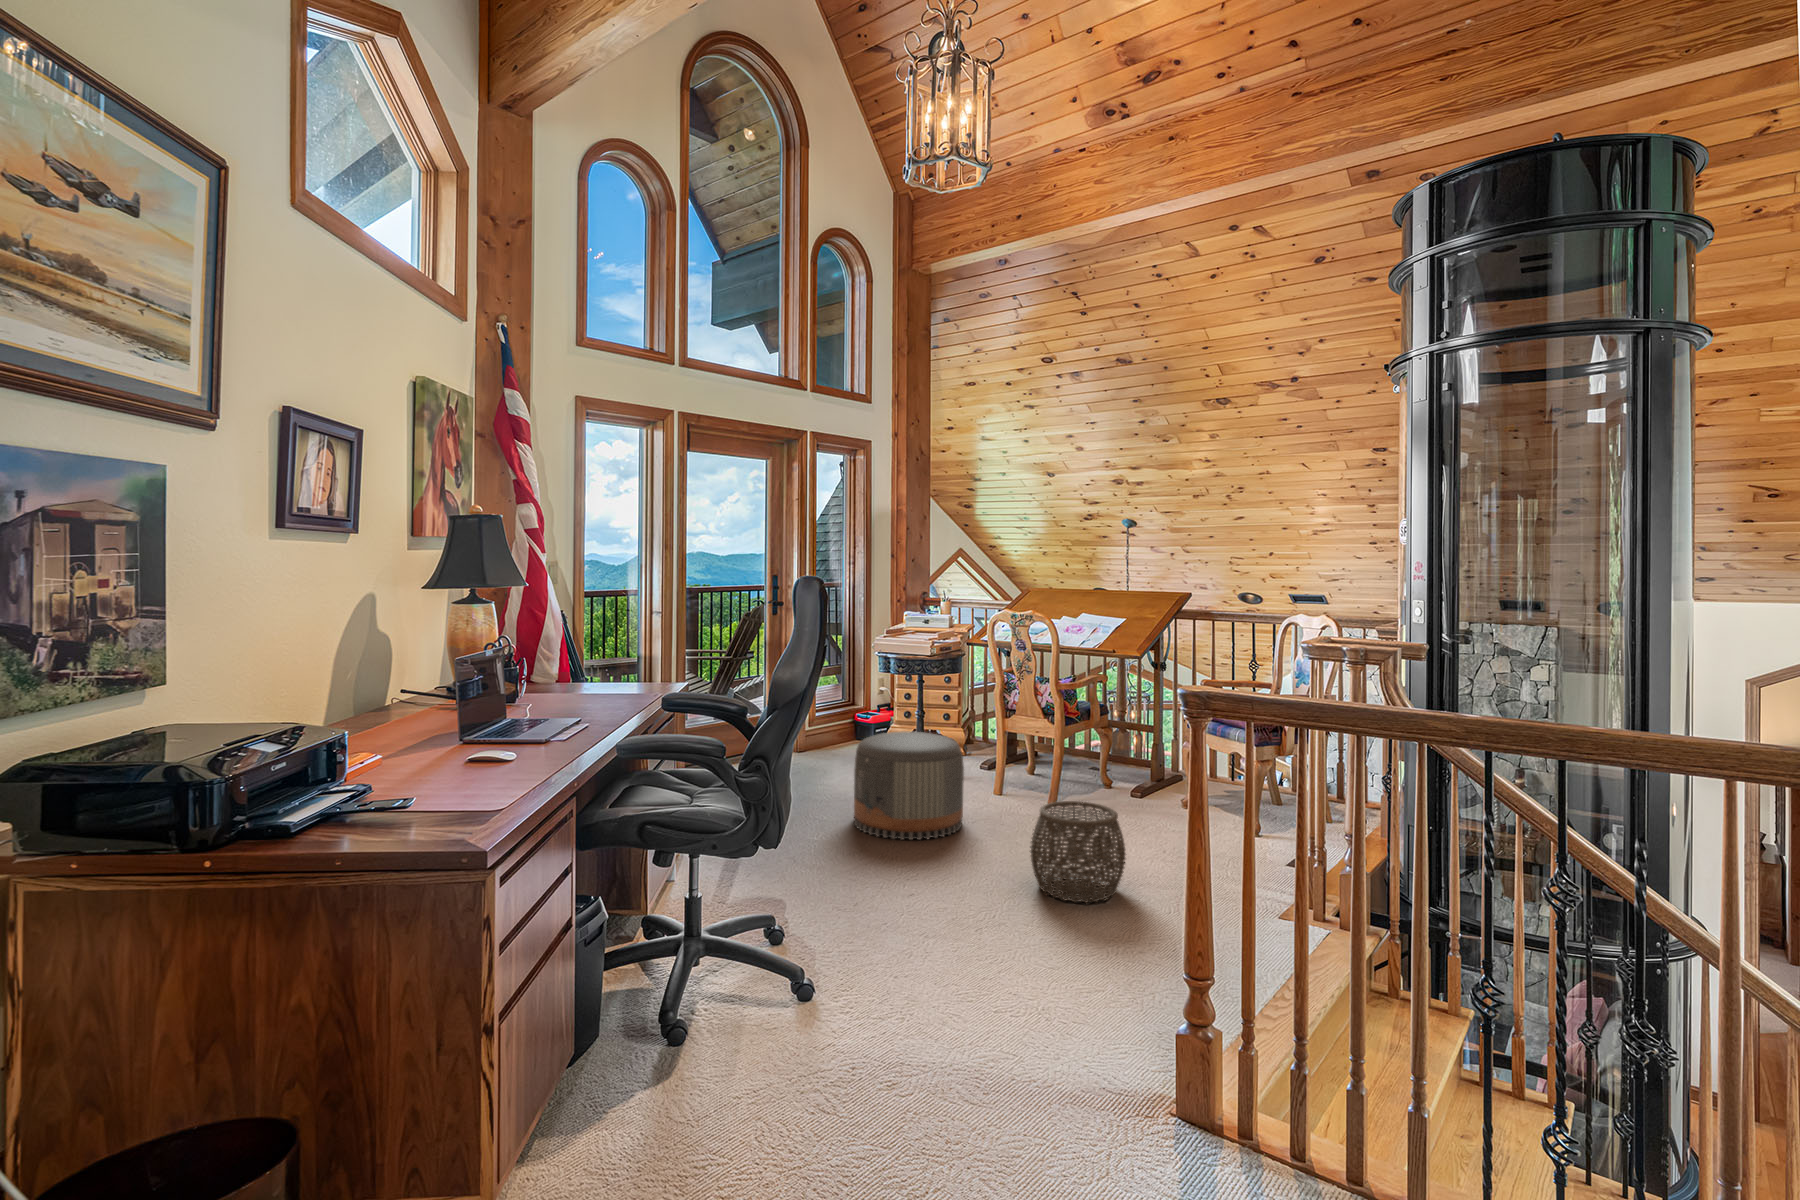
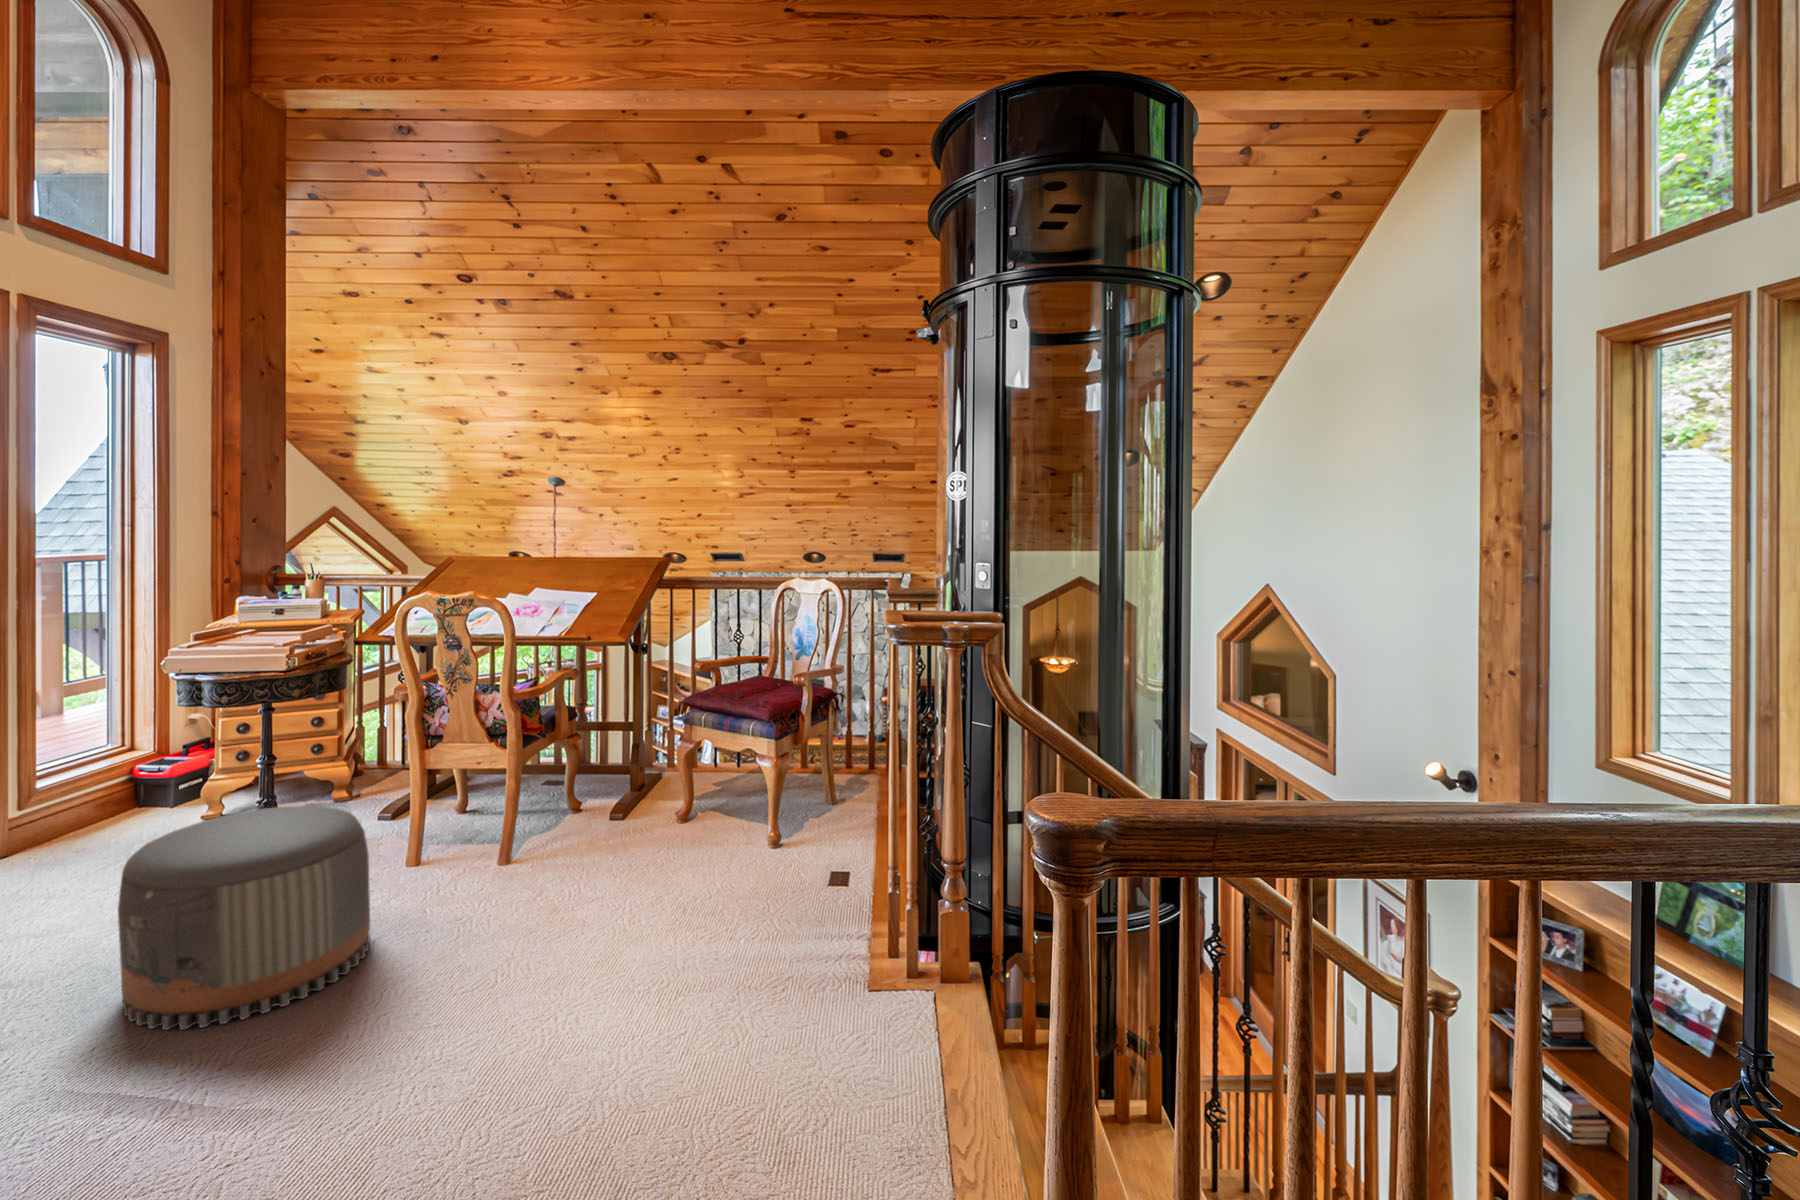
woven basket: present [1030,801,1126,903] -> none [517,882,671,1059]

